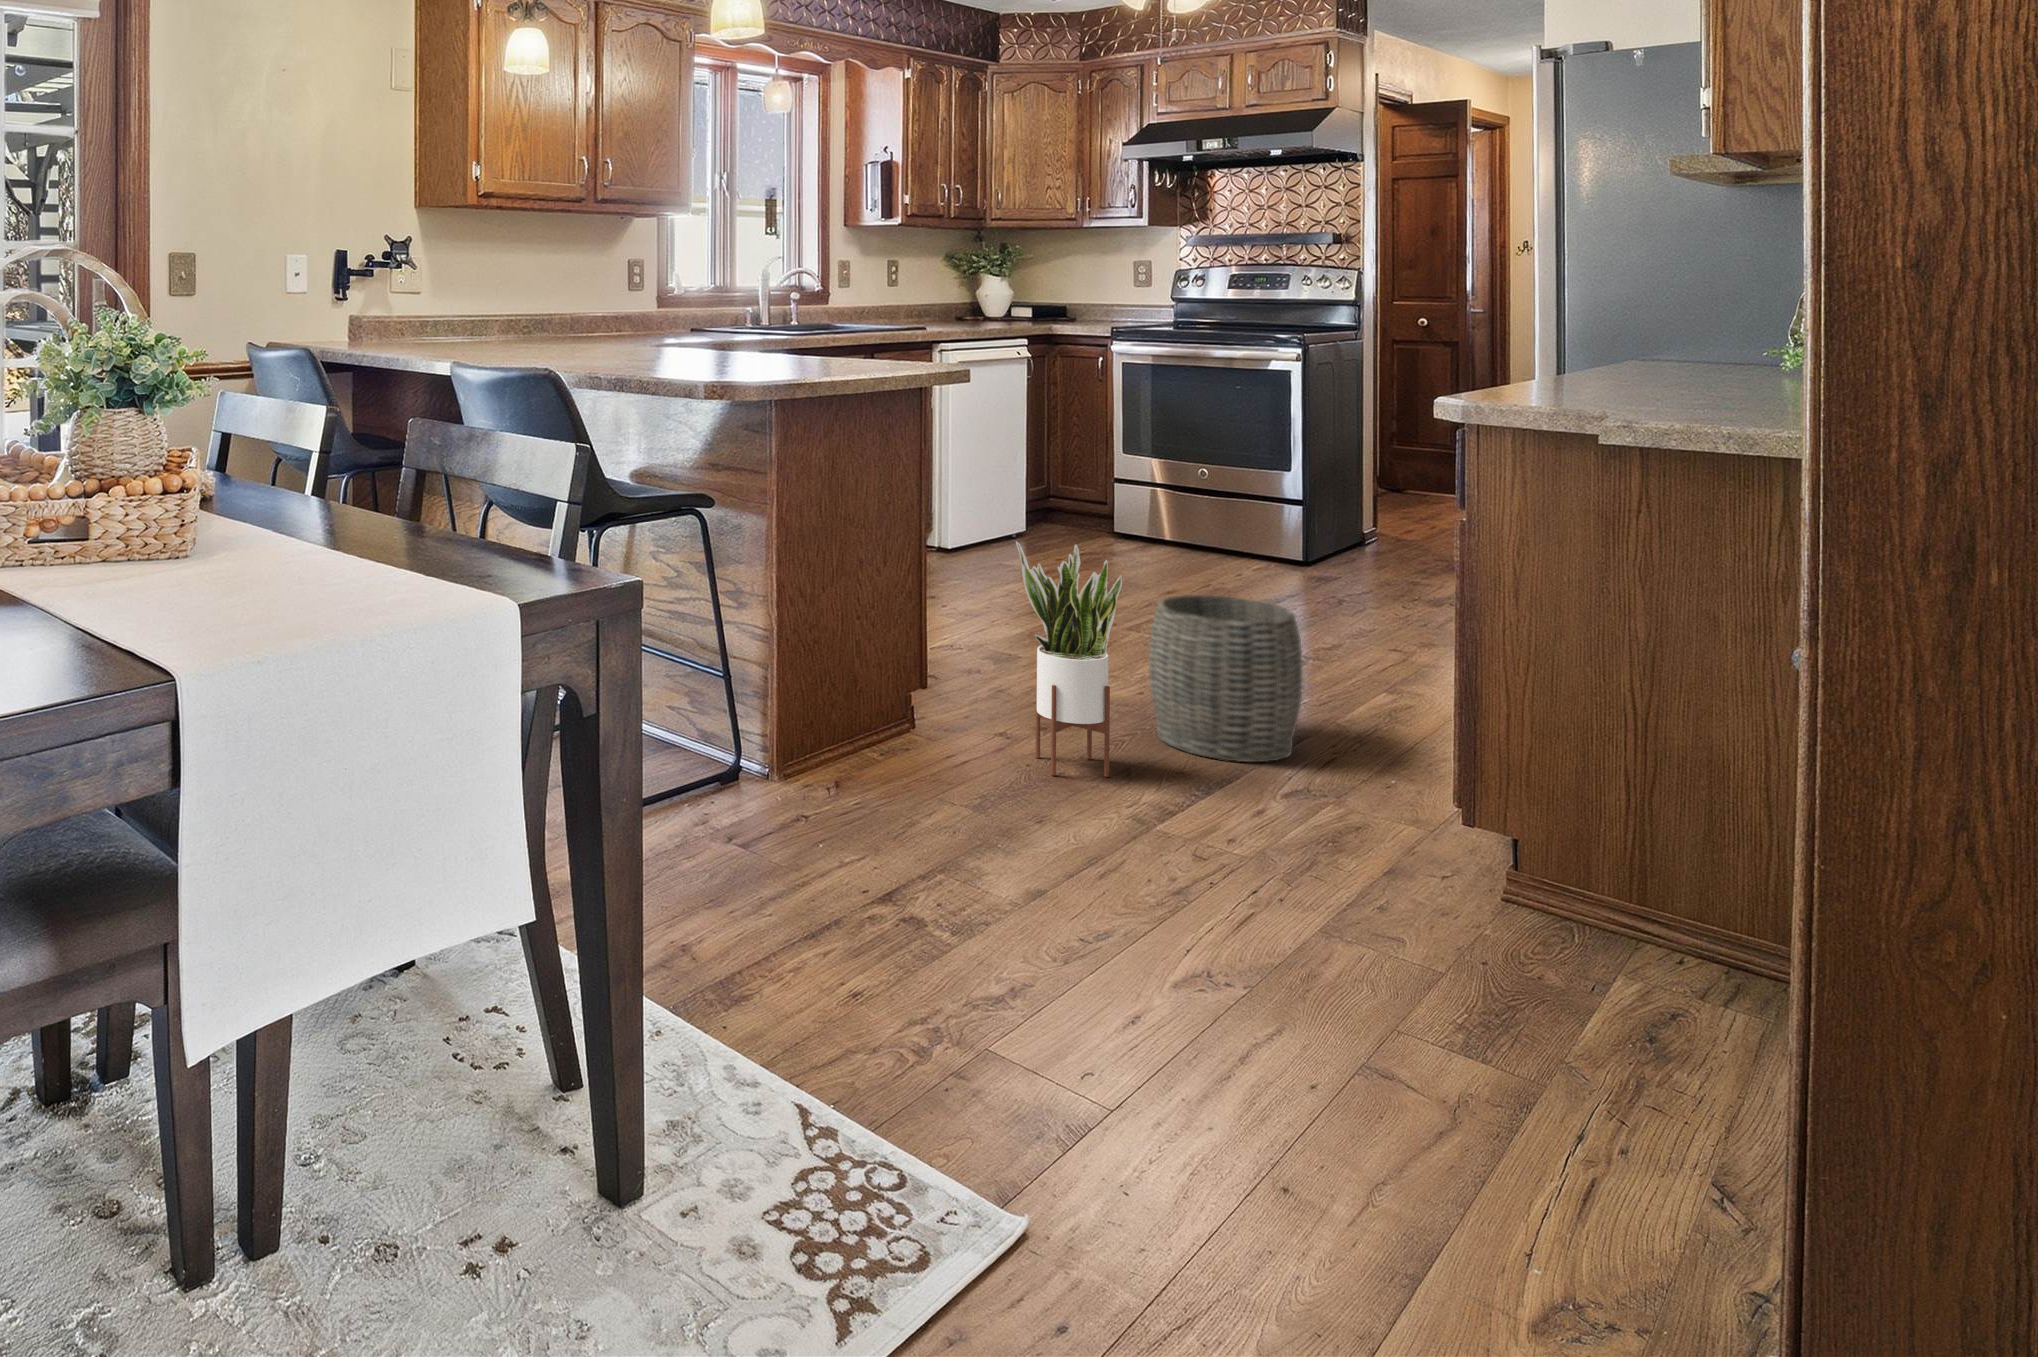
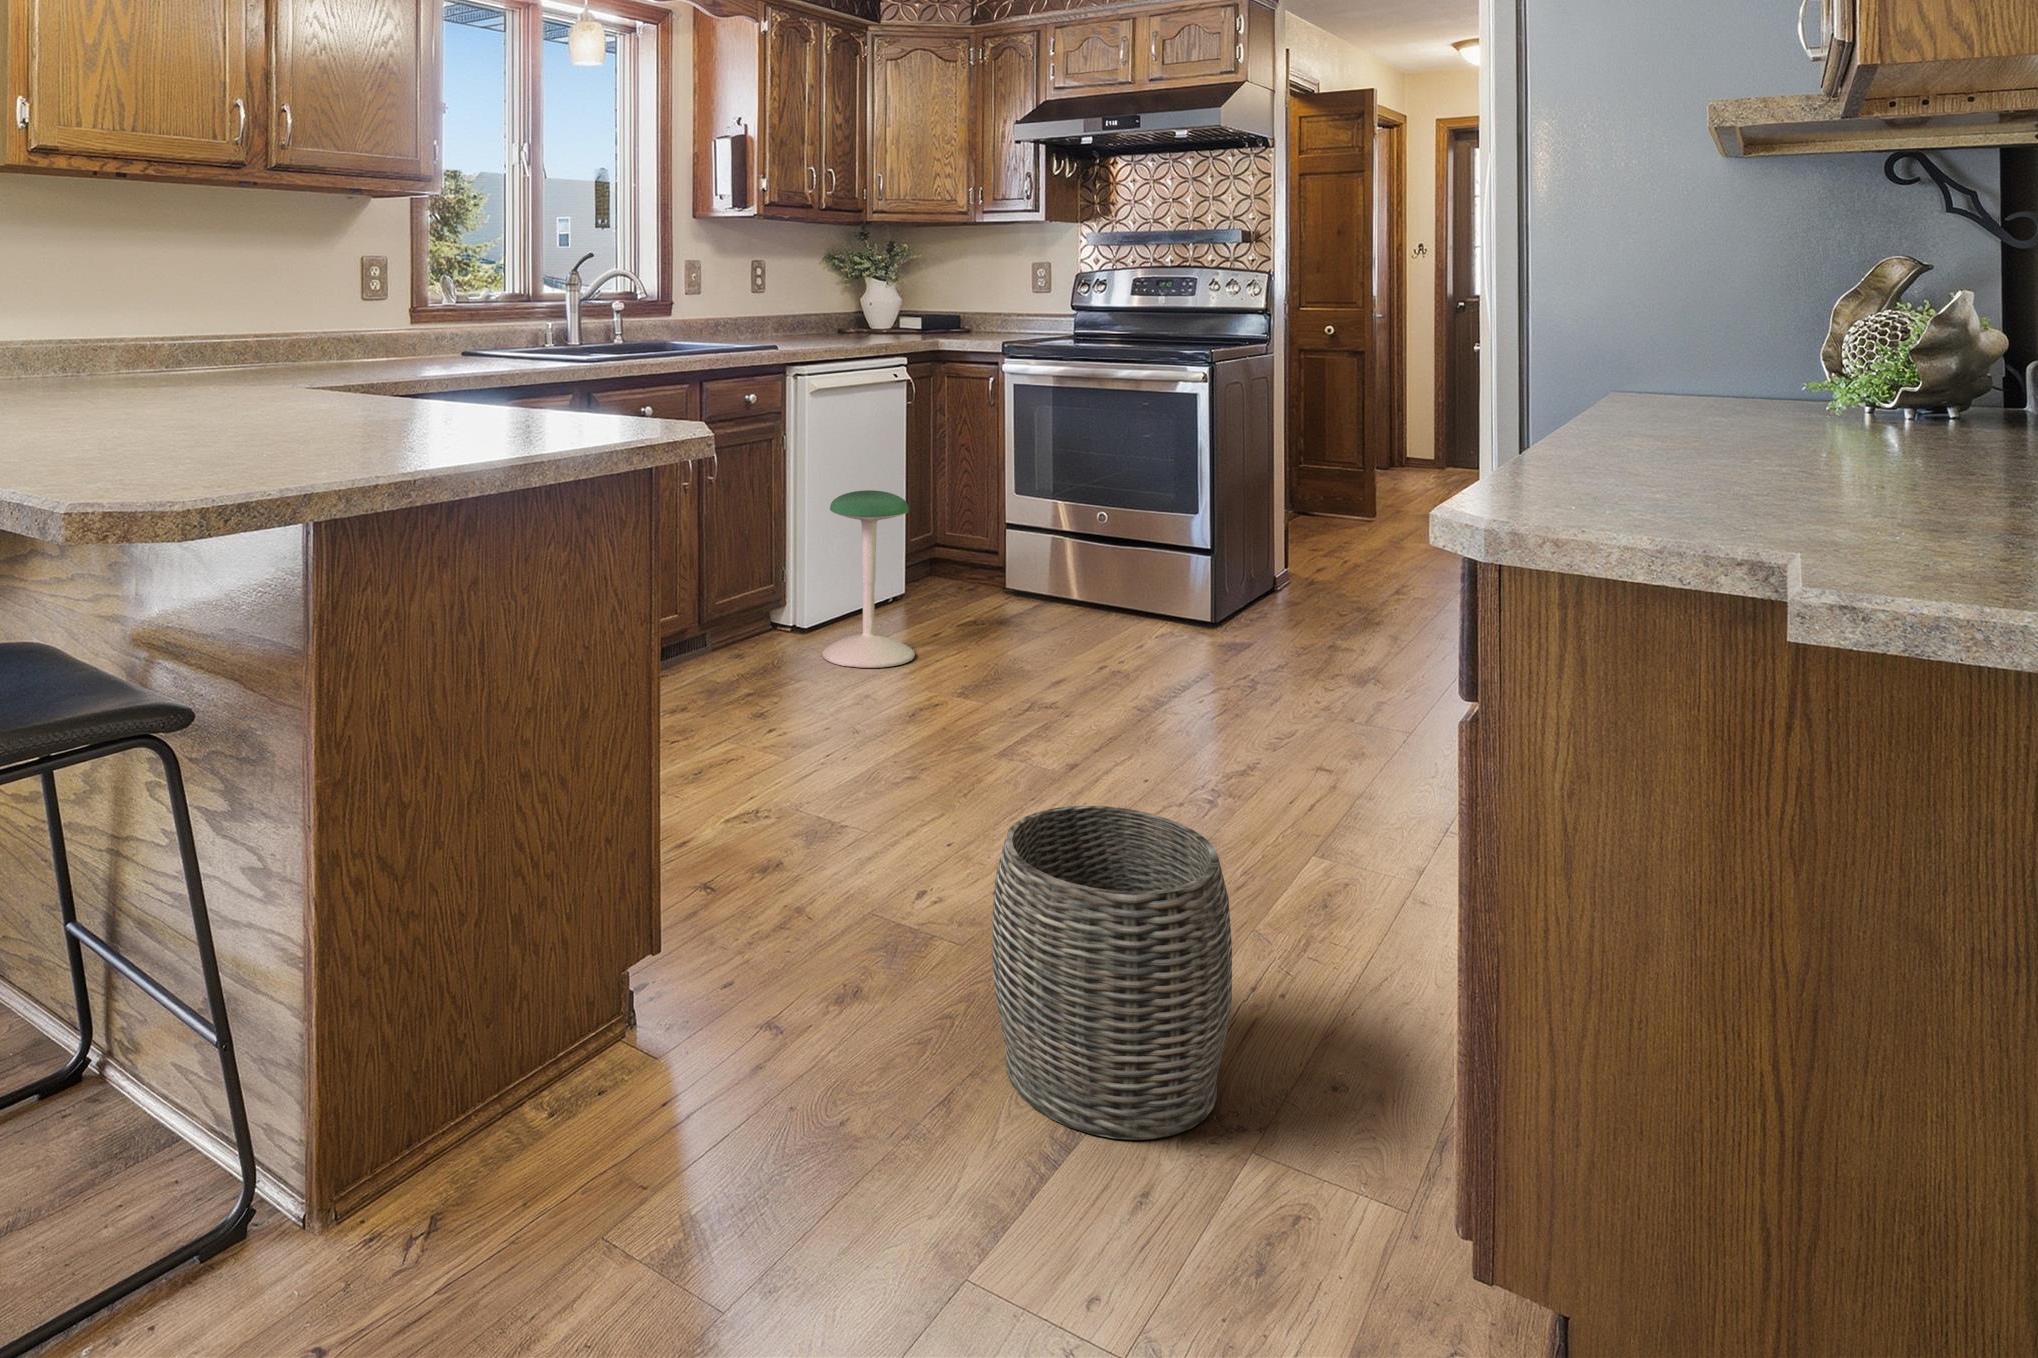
stool: none [970,440,1046,573] -> present [822,490,915,668]
potted plant: present [1016,541,1122,777] -> none [740,780,925,1244]

